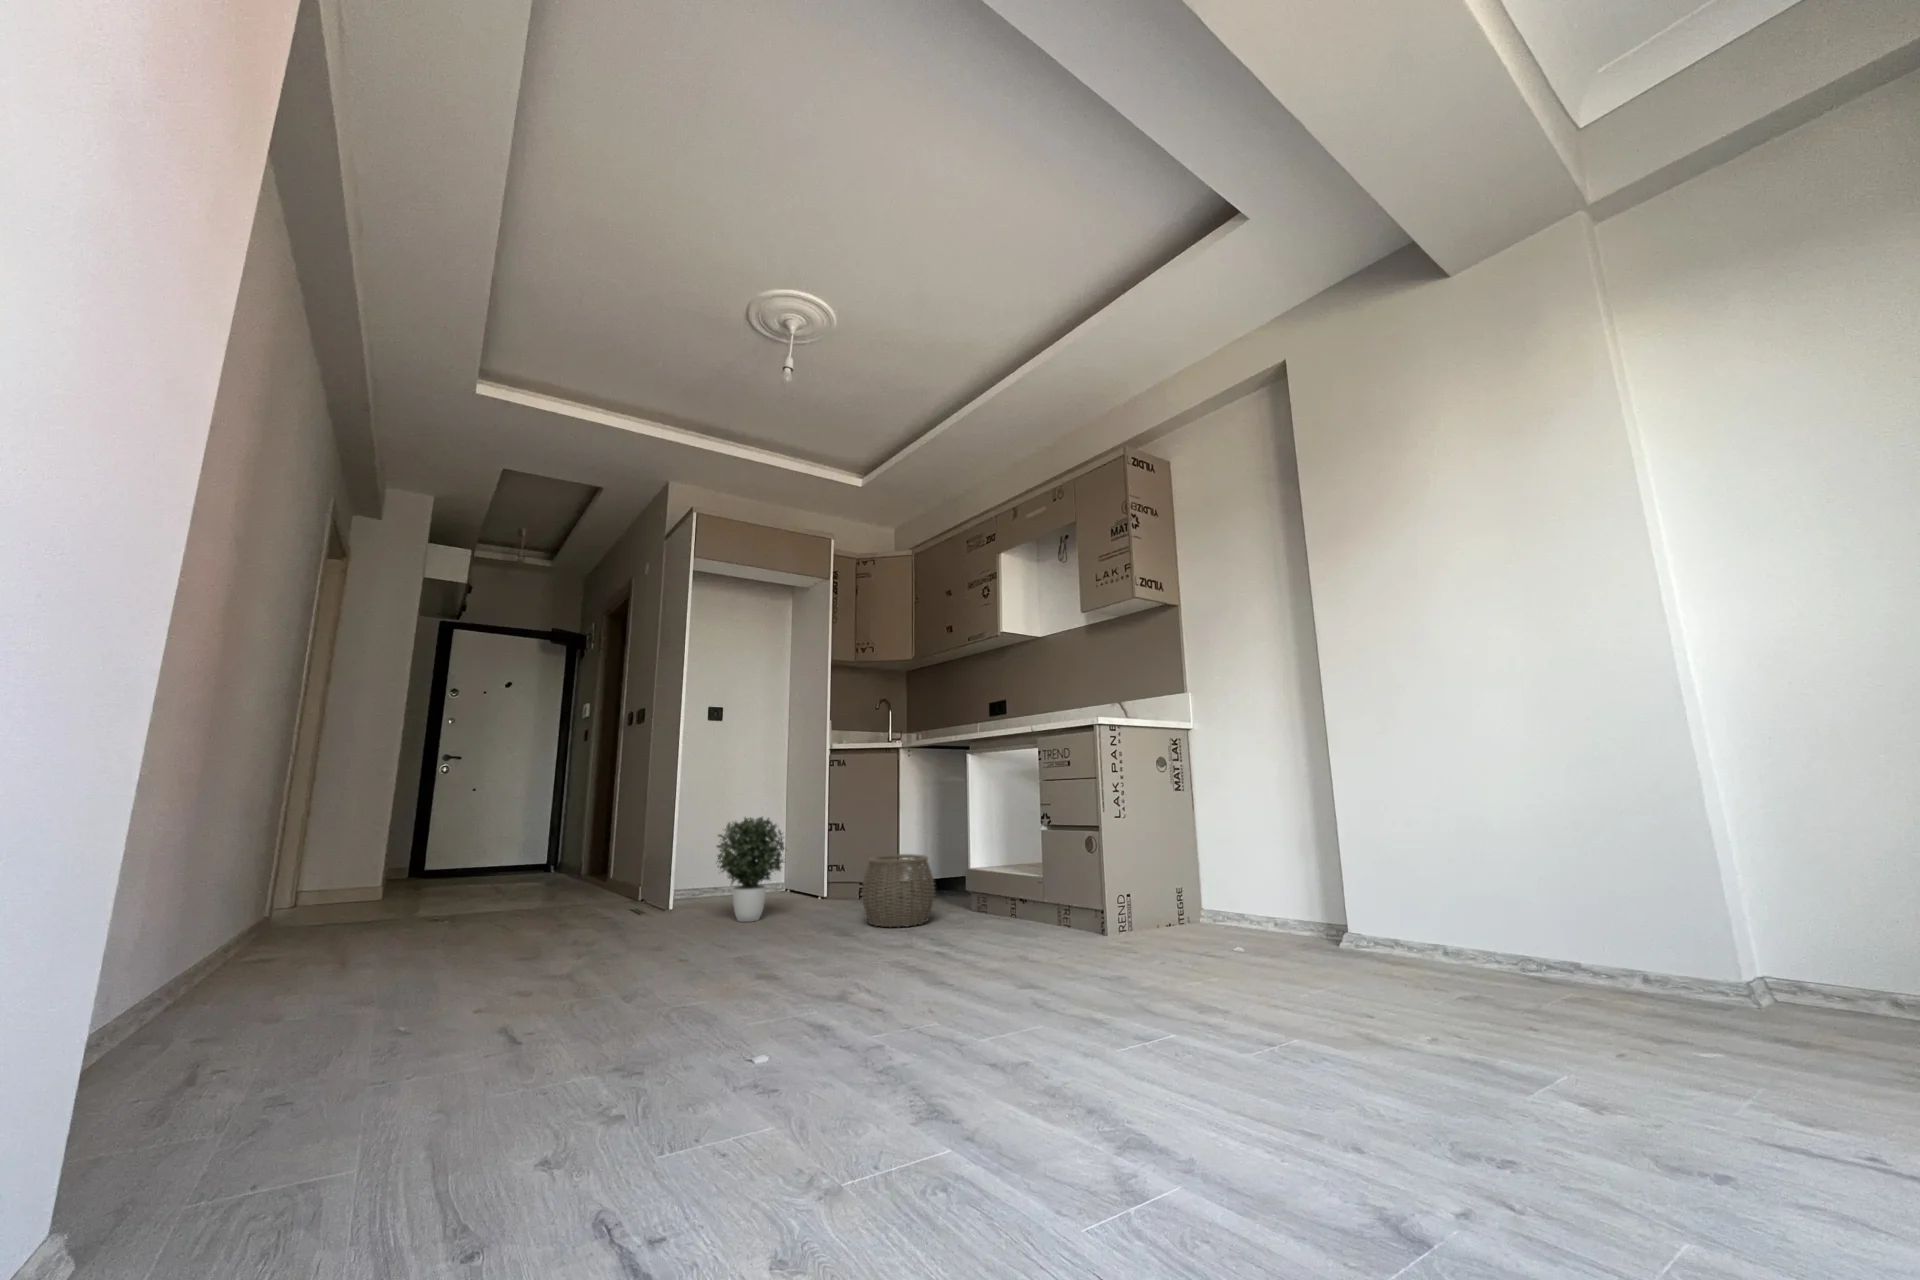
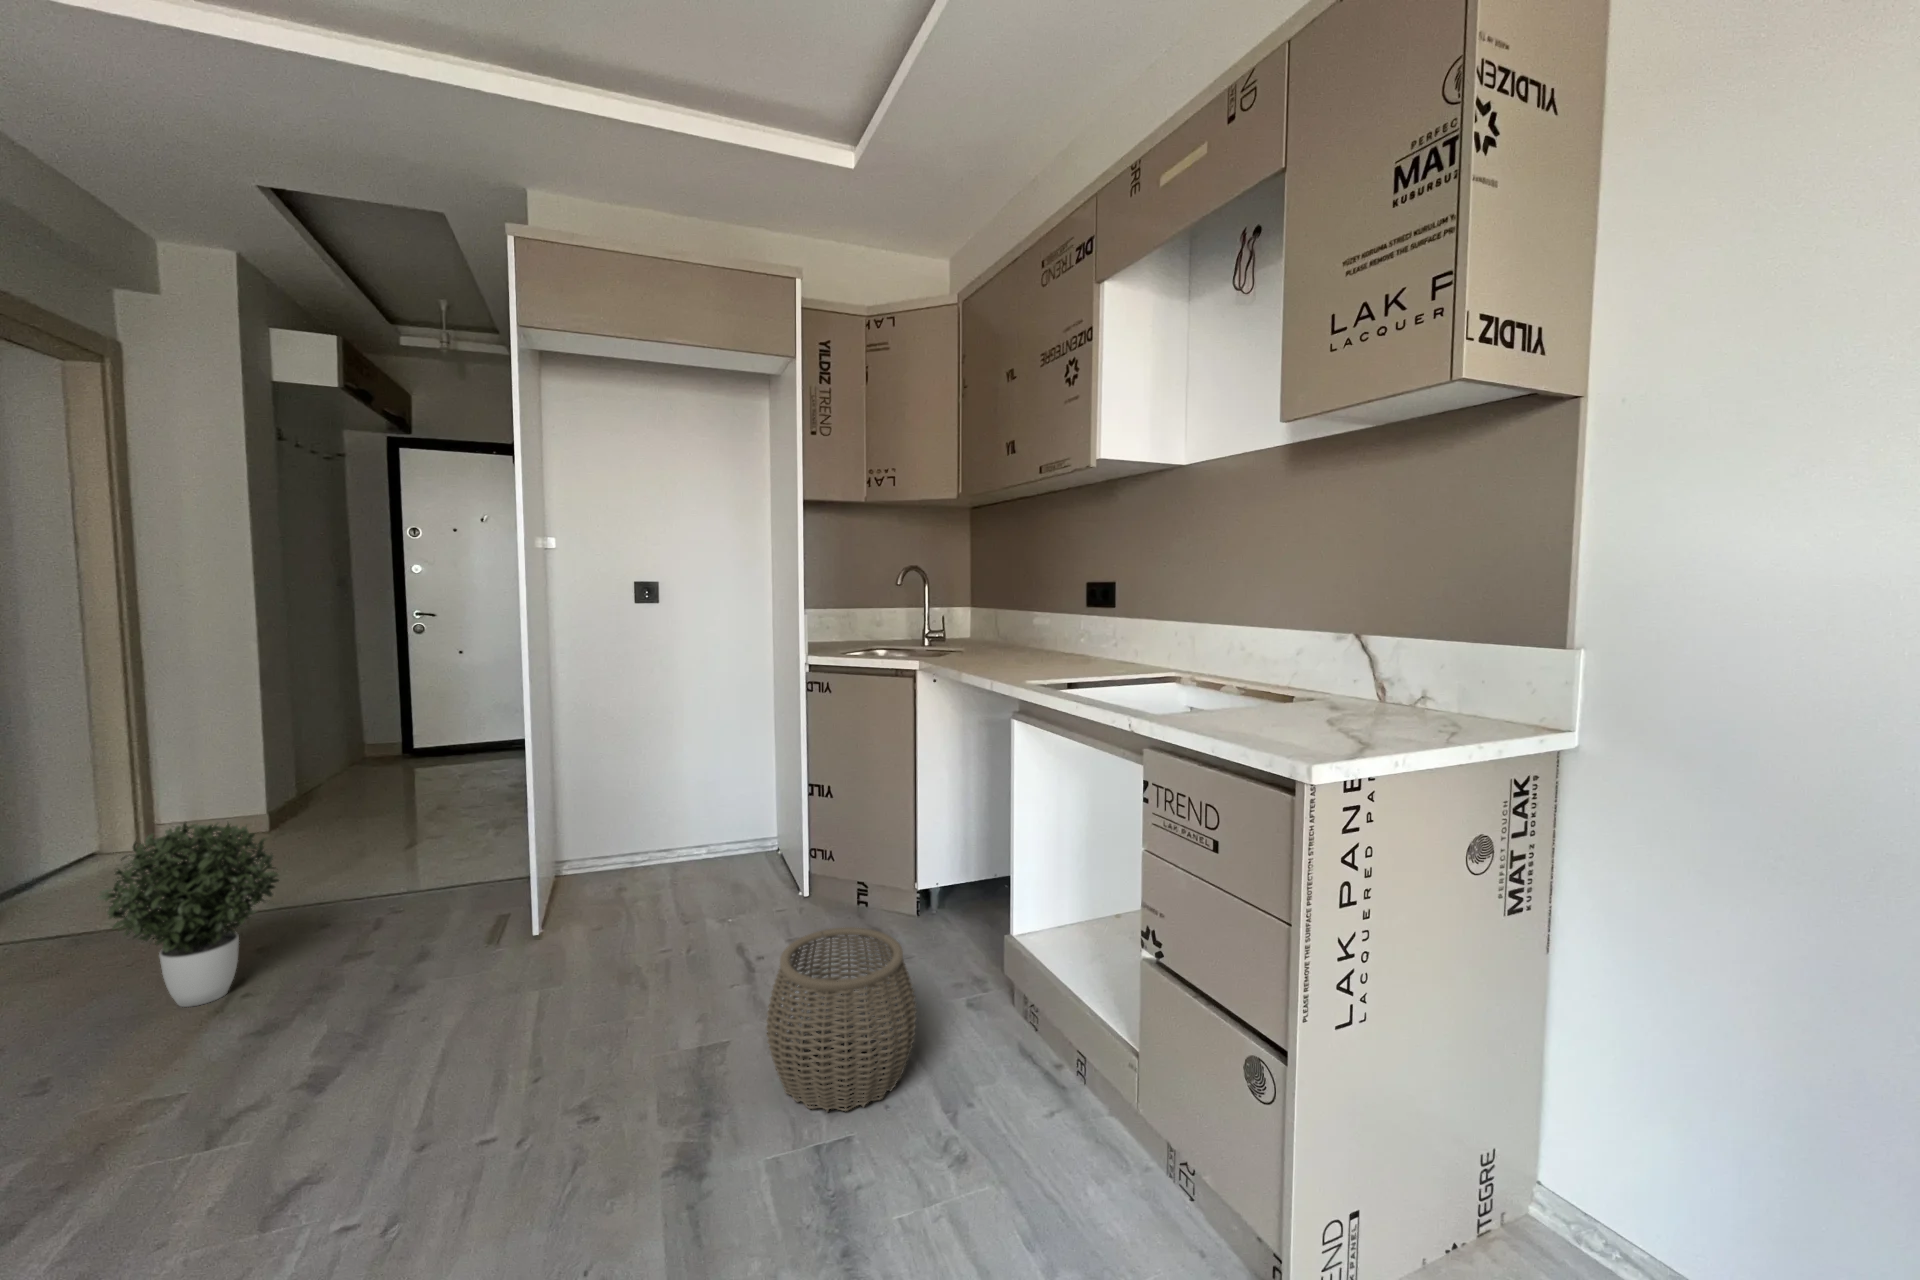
potted plant: present [717,817,784,922] -> present [97,823,279,1007]

